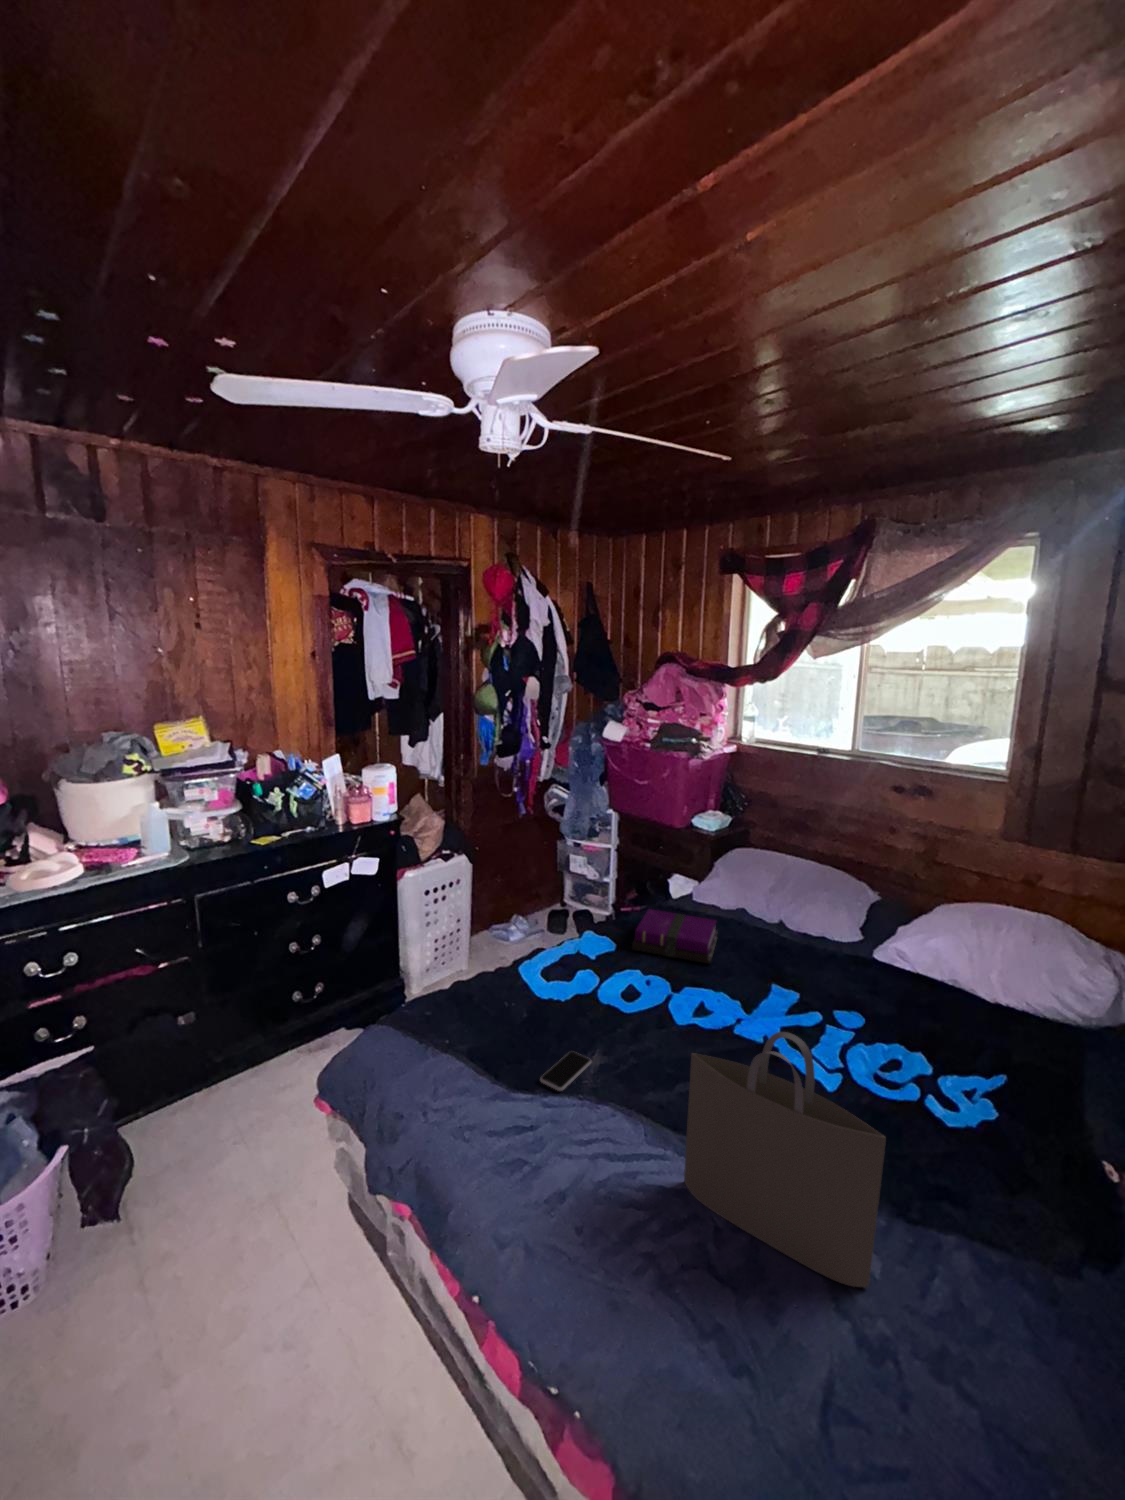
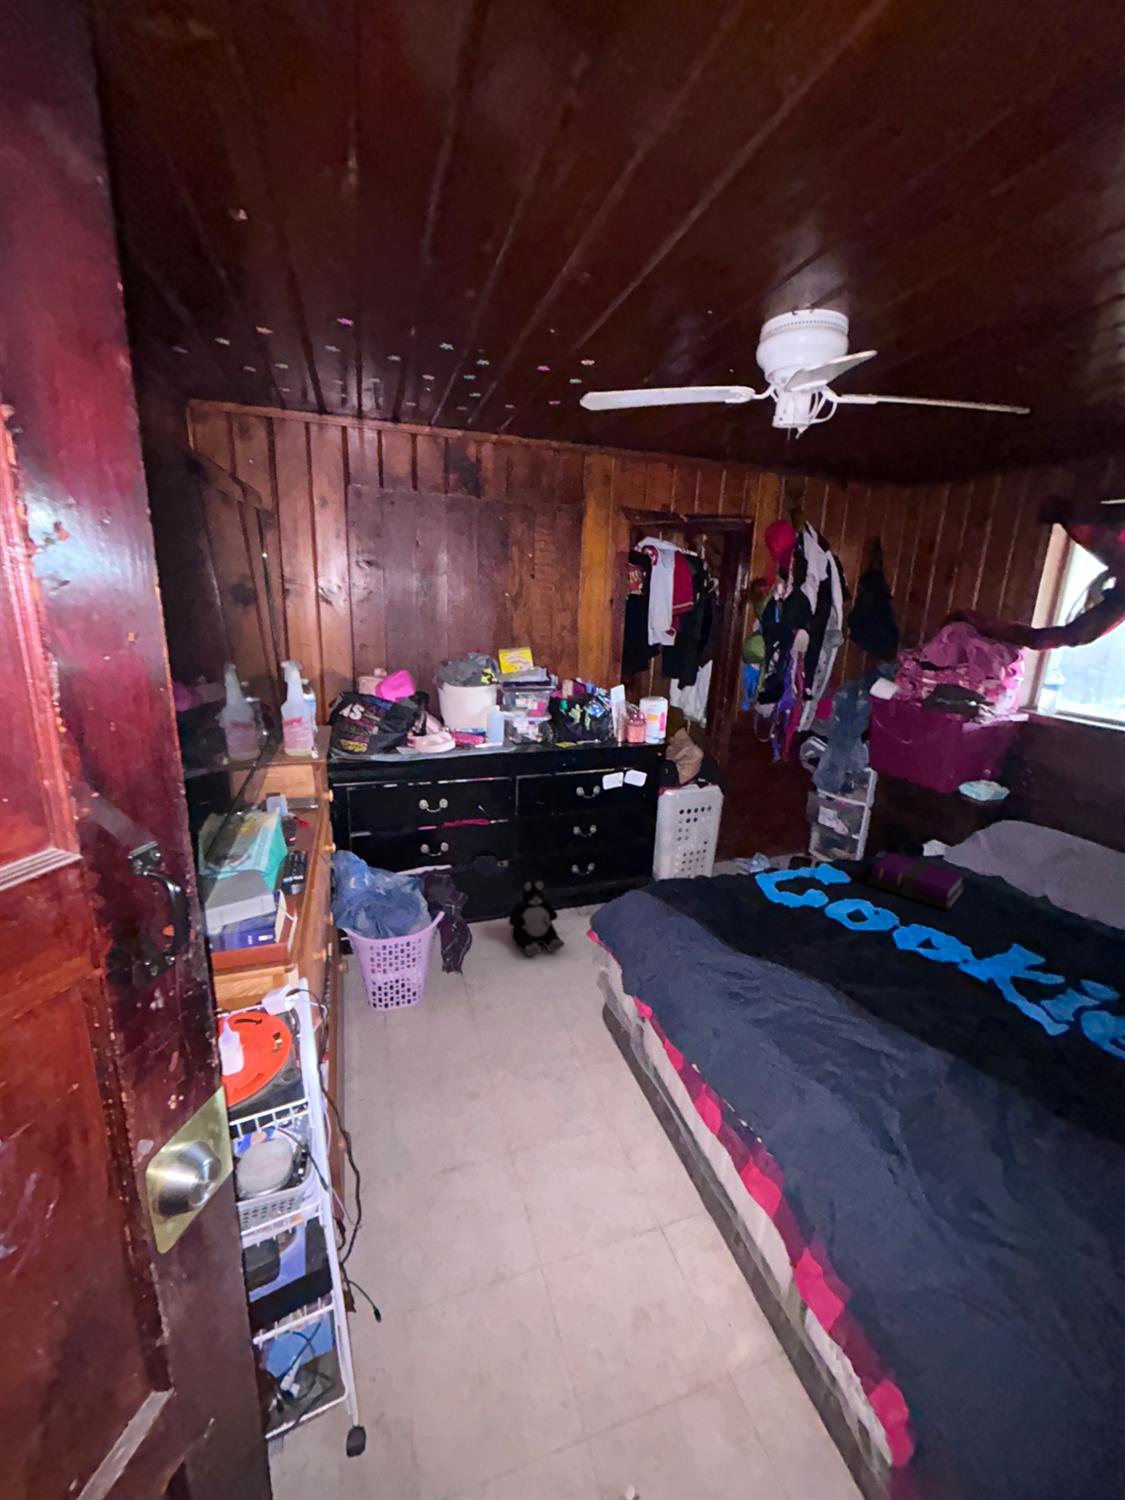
plush toy: none [205,1025,290,1137] -> present [509,880,564,956]
tote bag: present [684,1032,886,1287] -> none [879,935,1081,1167]
smartphone: present [540,1051,591,1091] -> none [763,941,811,965]

